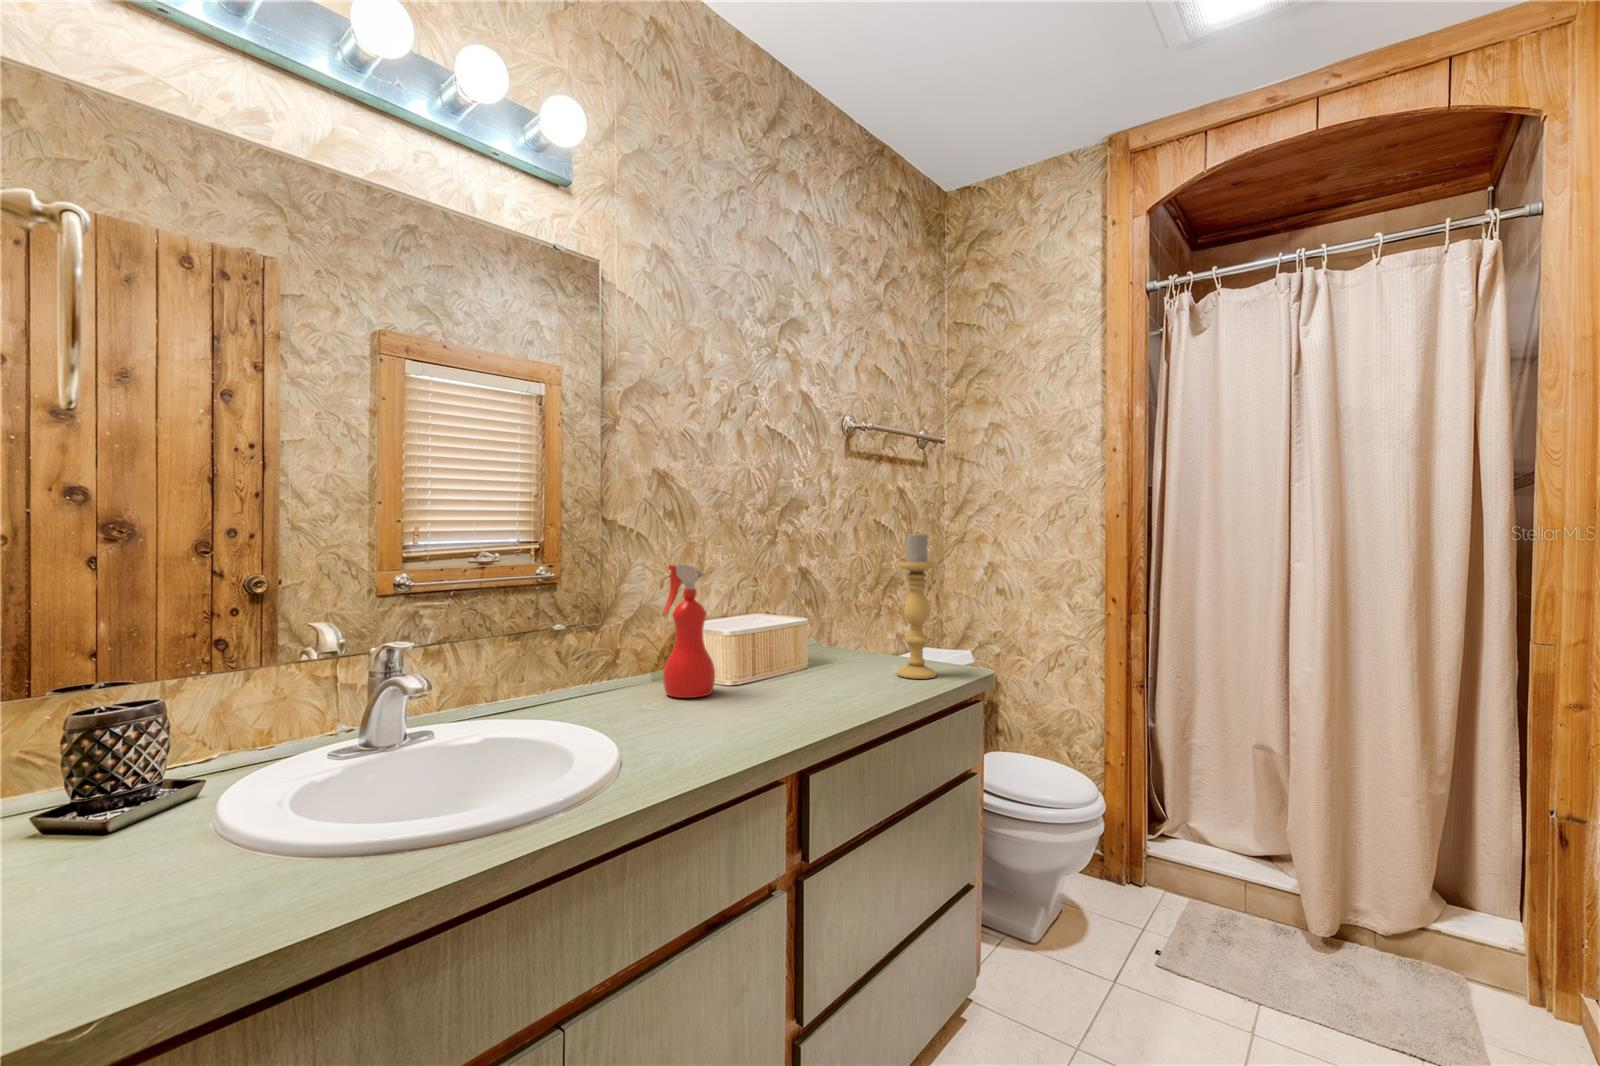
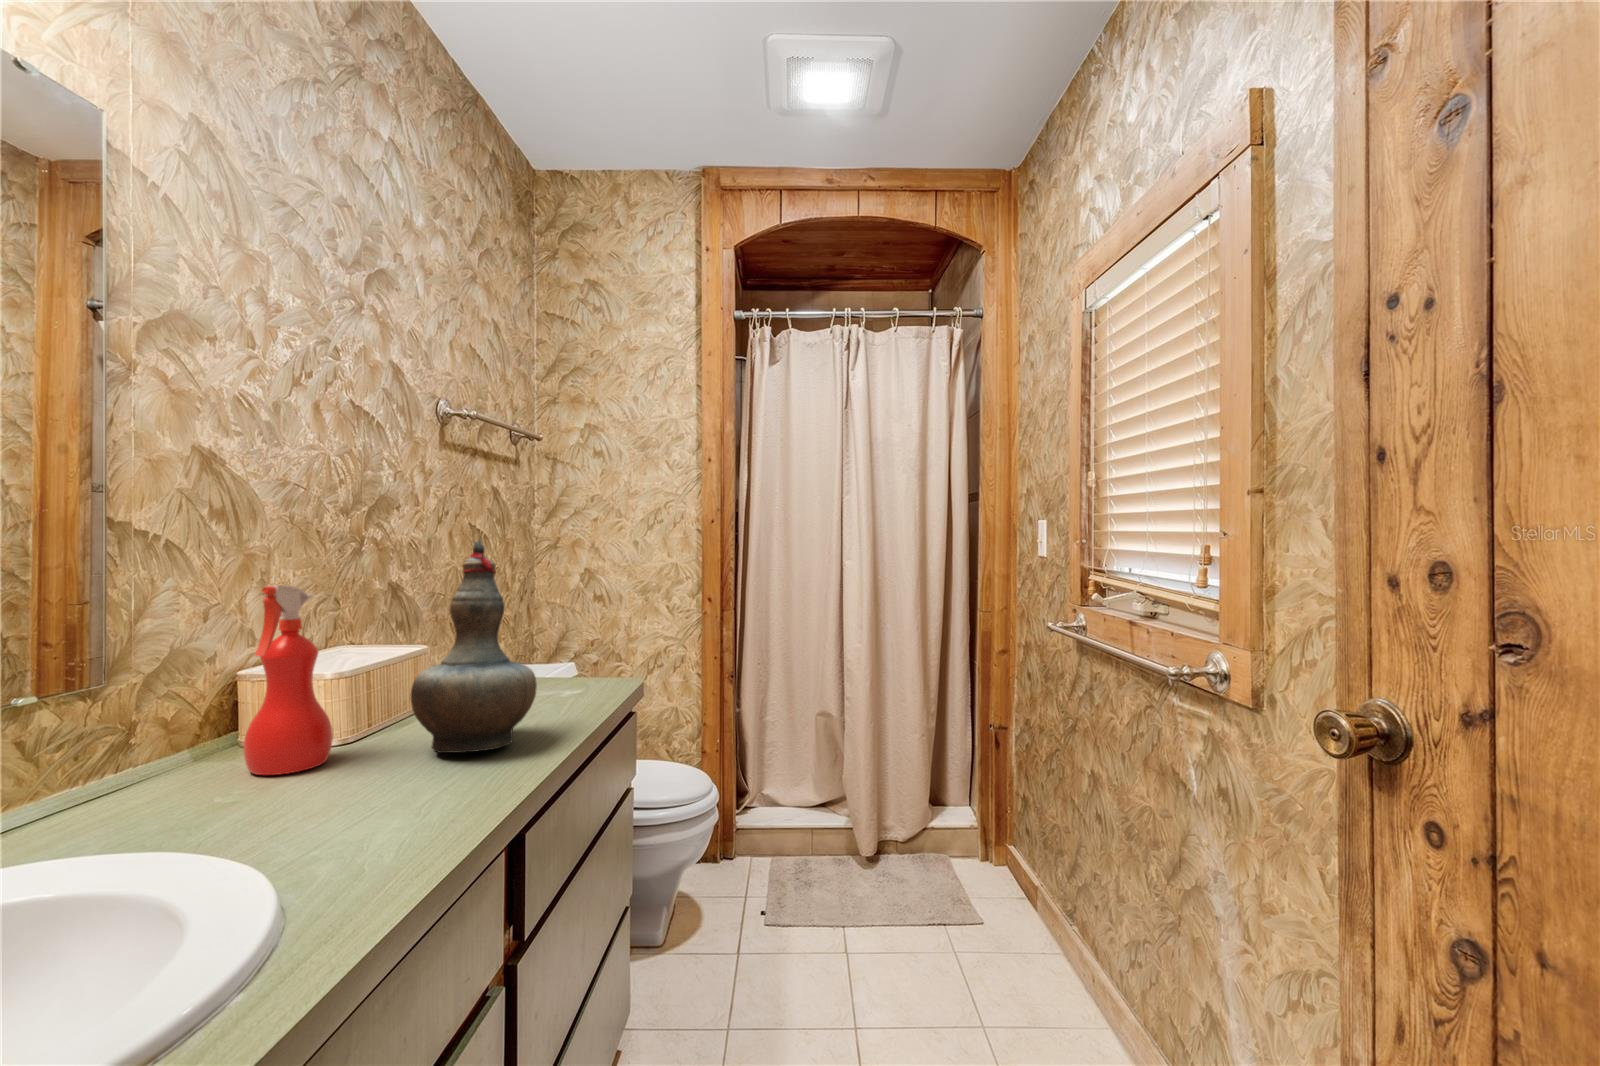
decorative vase: none [757,532,850,705] -> present [411,538,537,753]
candle holder: present [897,534,936,679] -> none [550,536,595,699]

